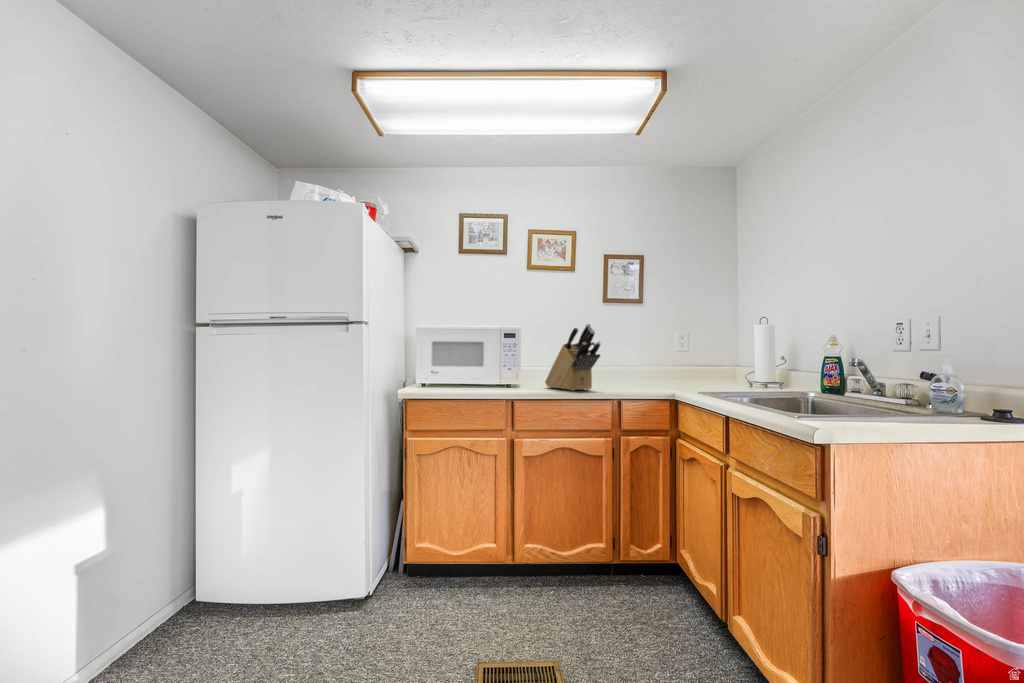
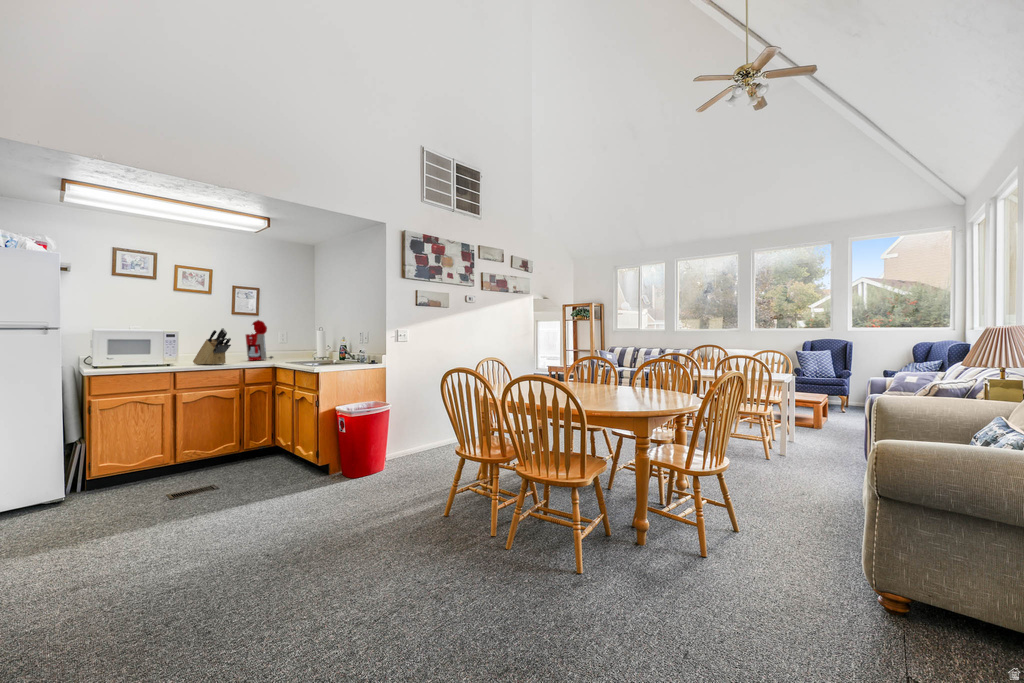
coffee maker: none [624,312,667,384] -> present [246,320,273,361]

